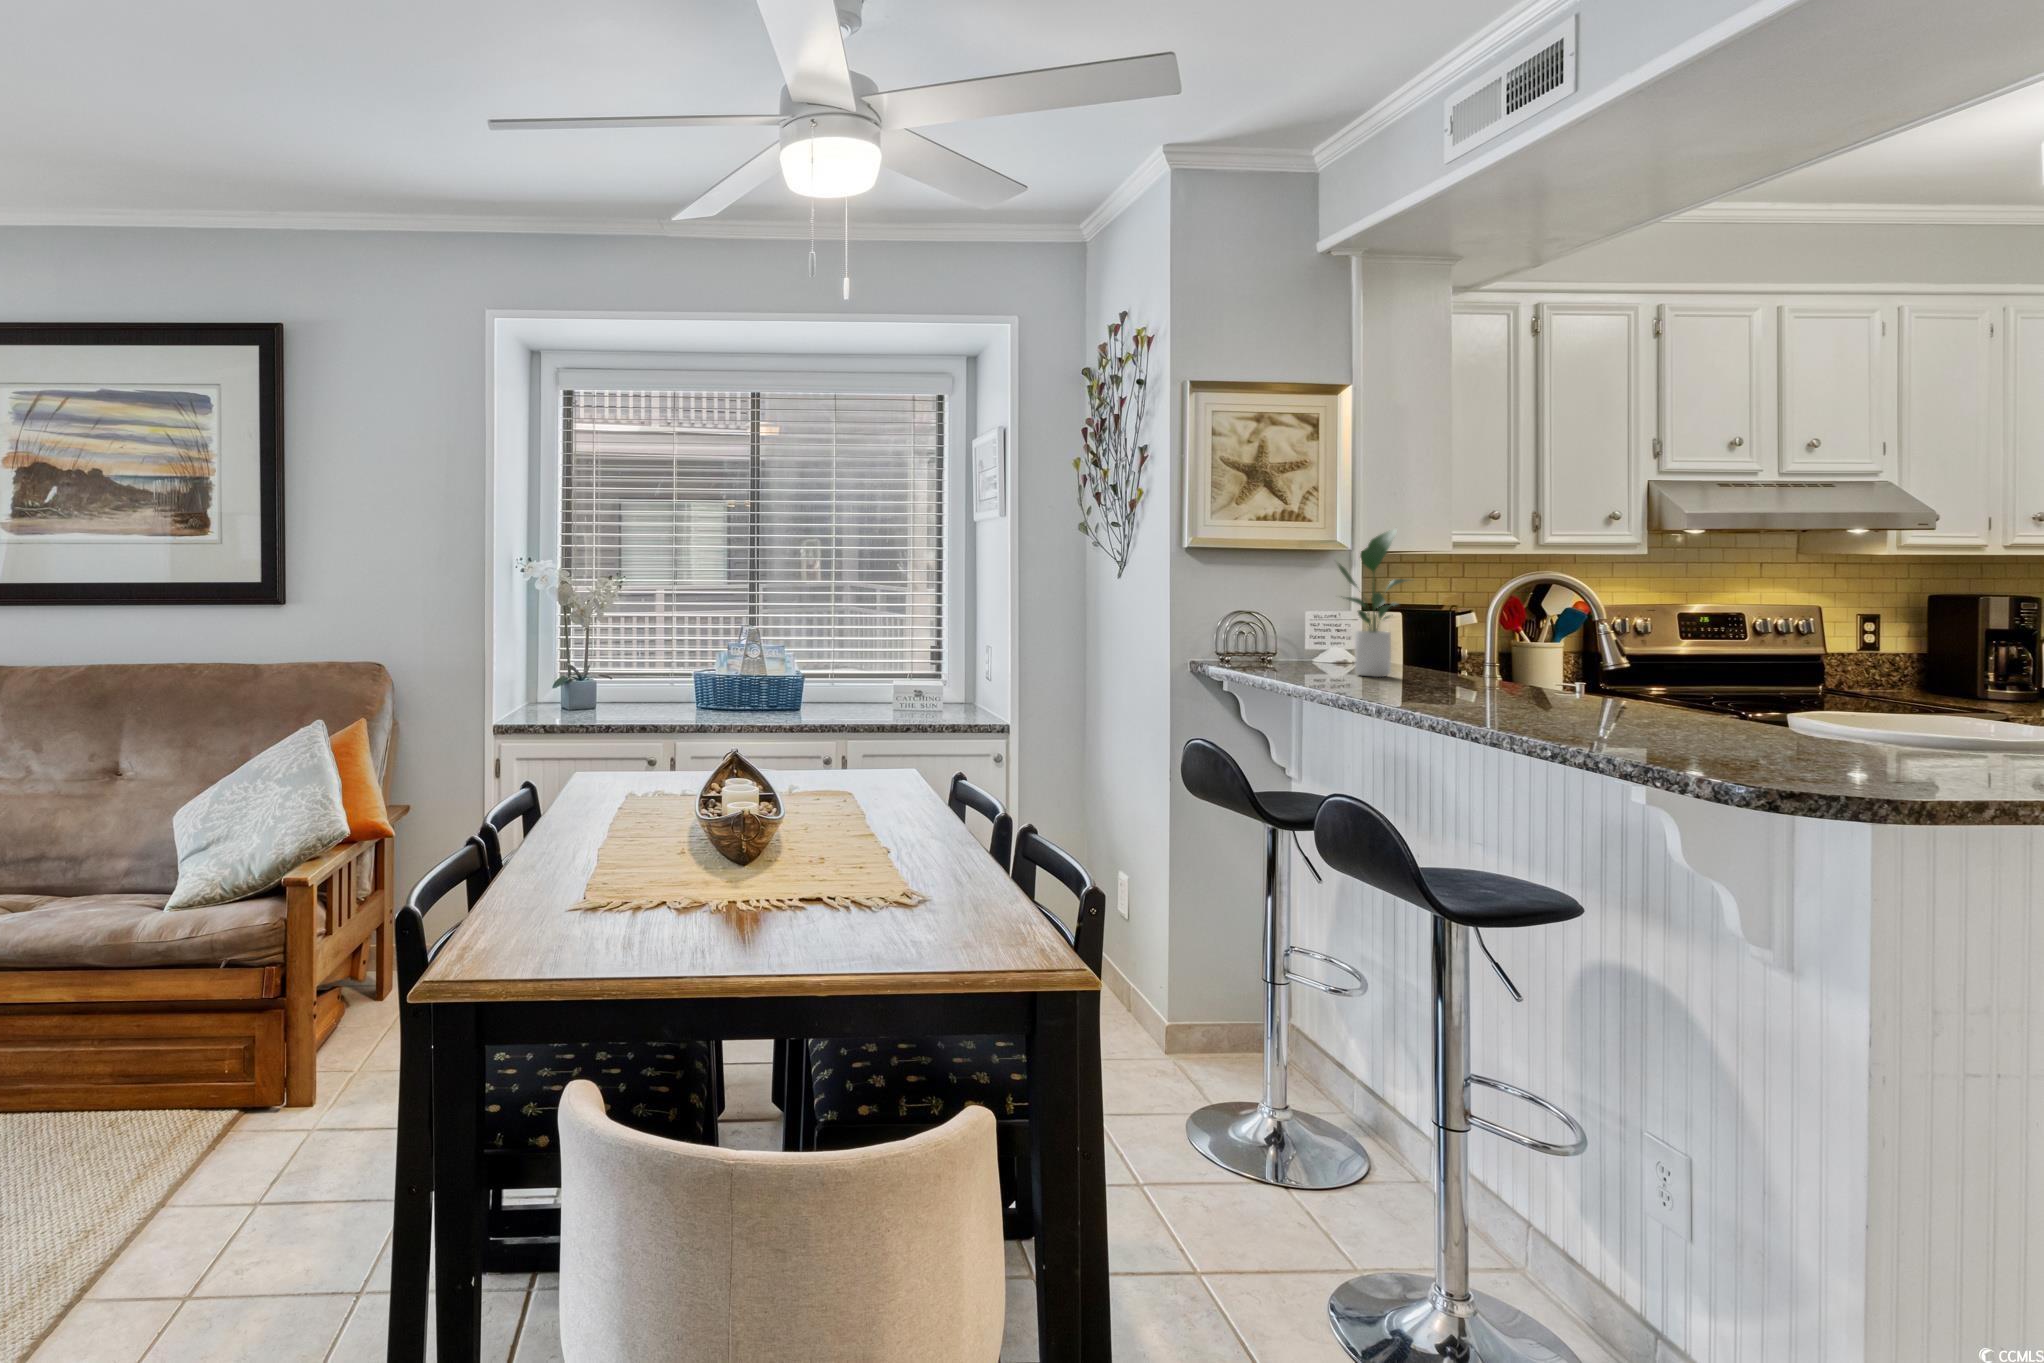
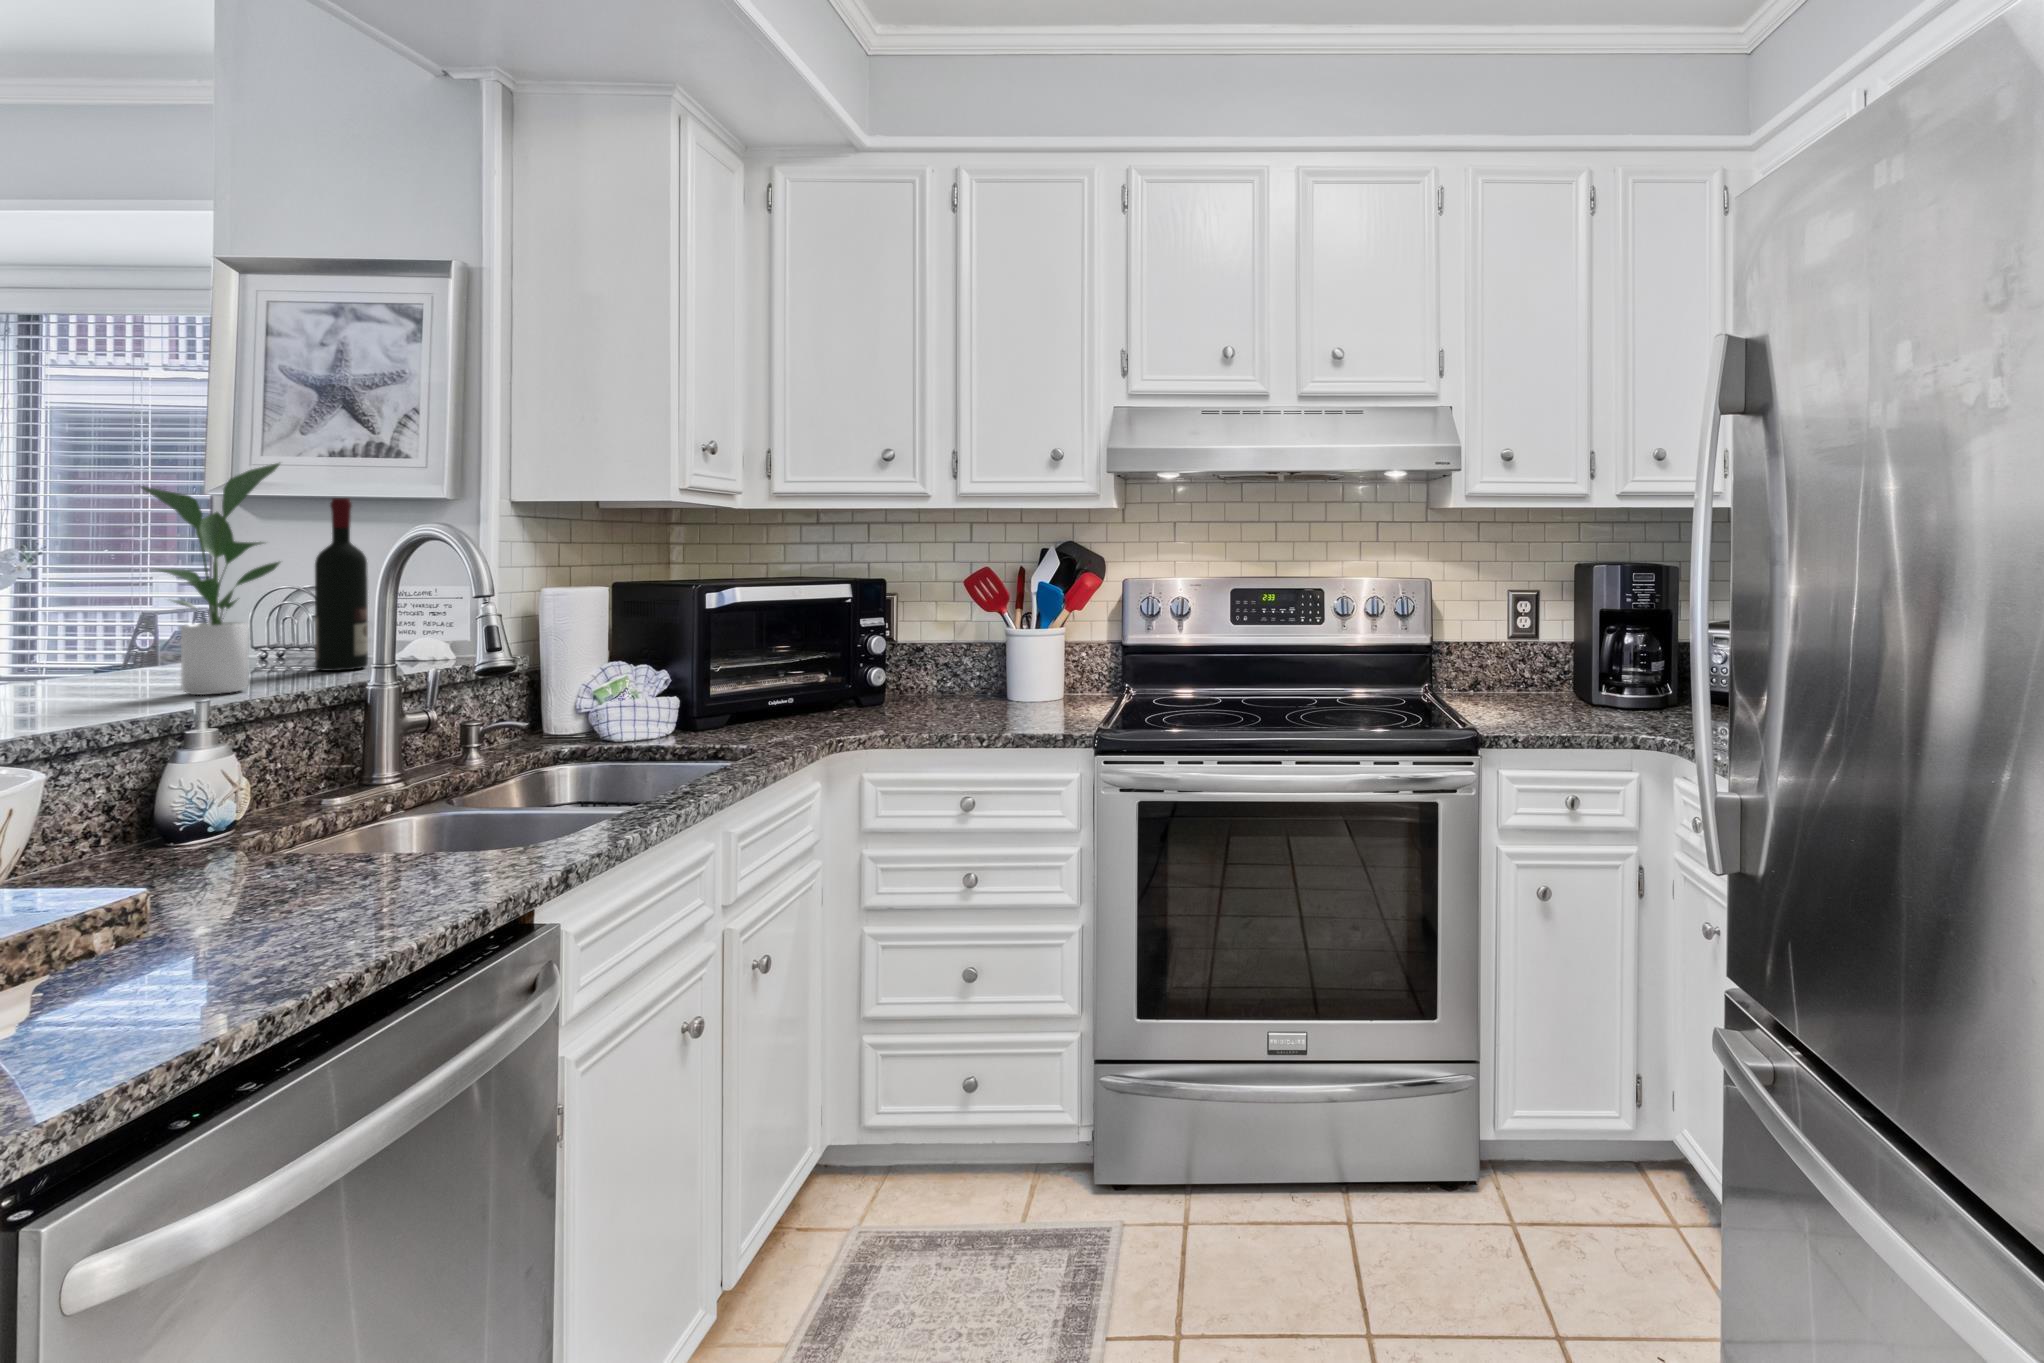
wine bottle: none [1288,549,1319,666] -> present [315,498,368,671]

